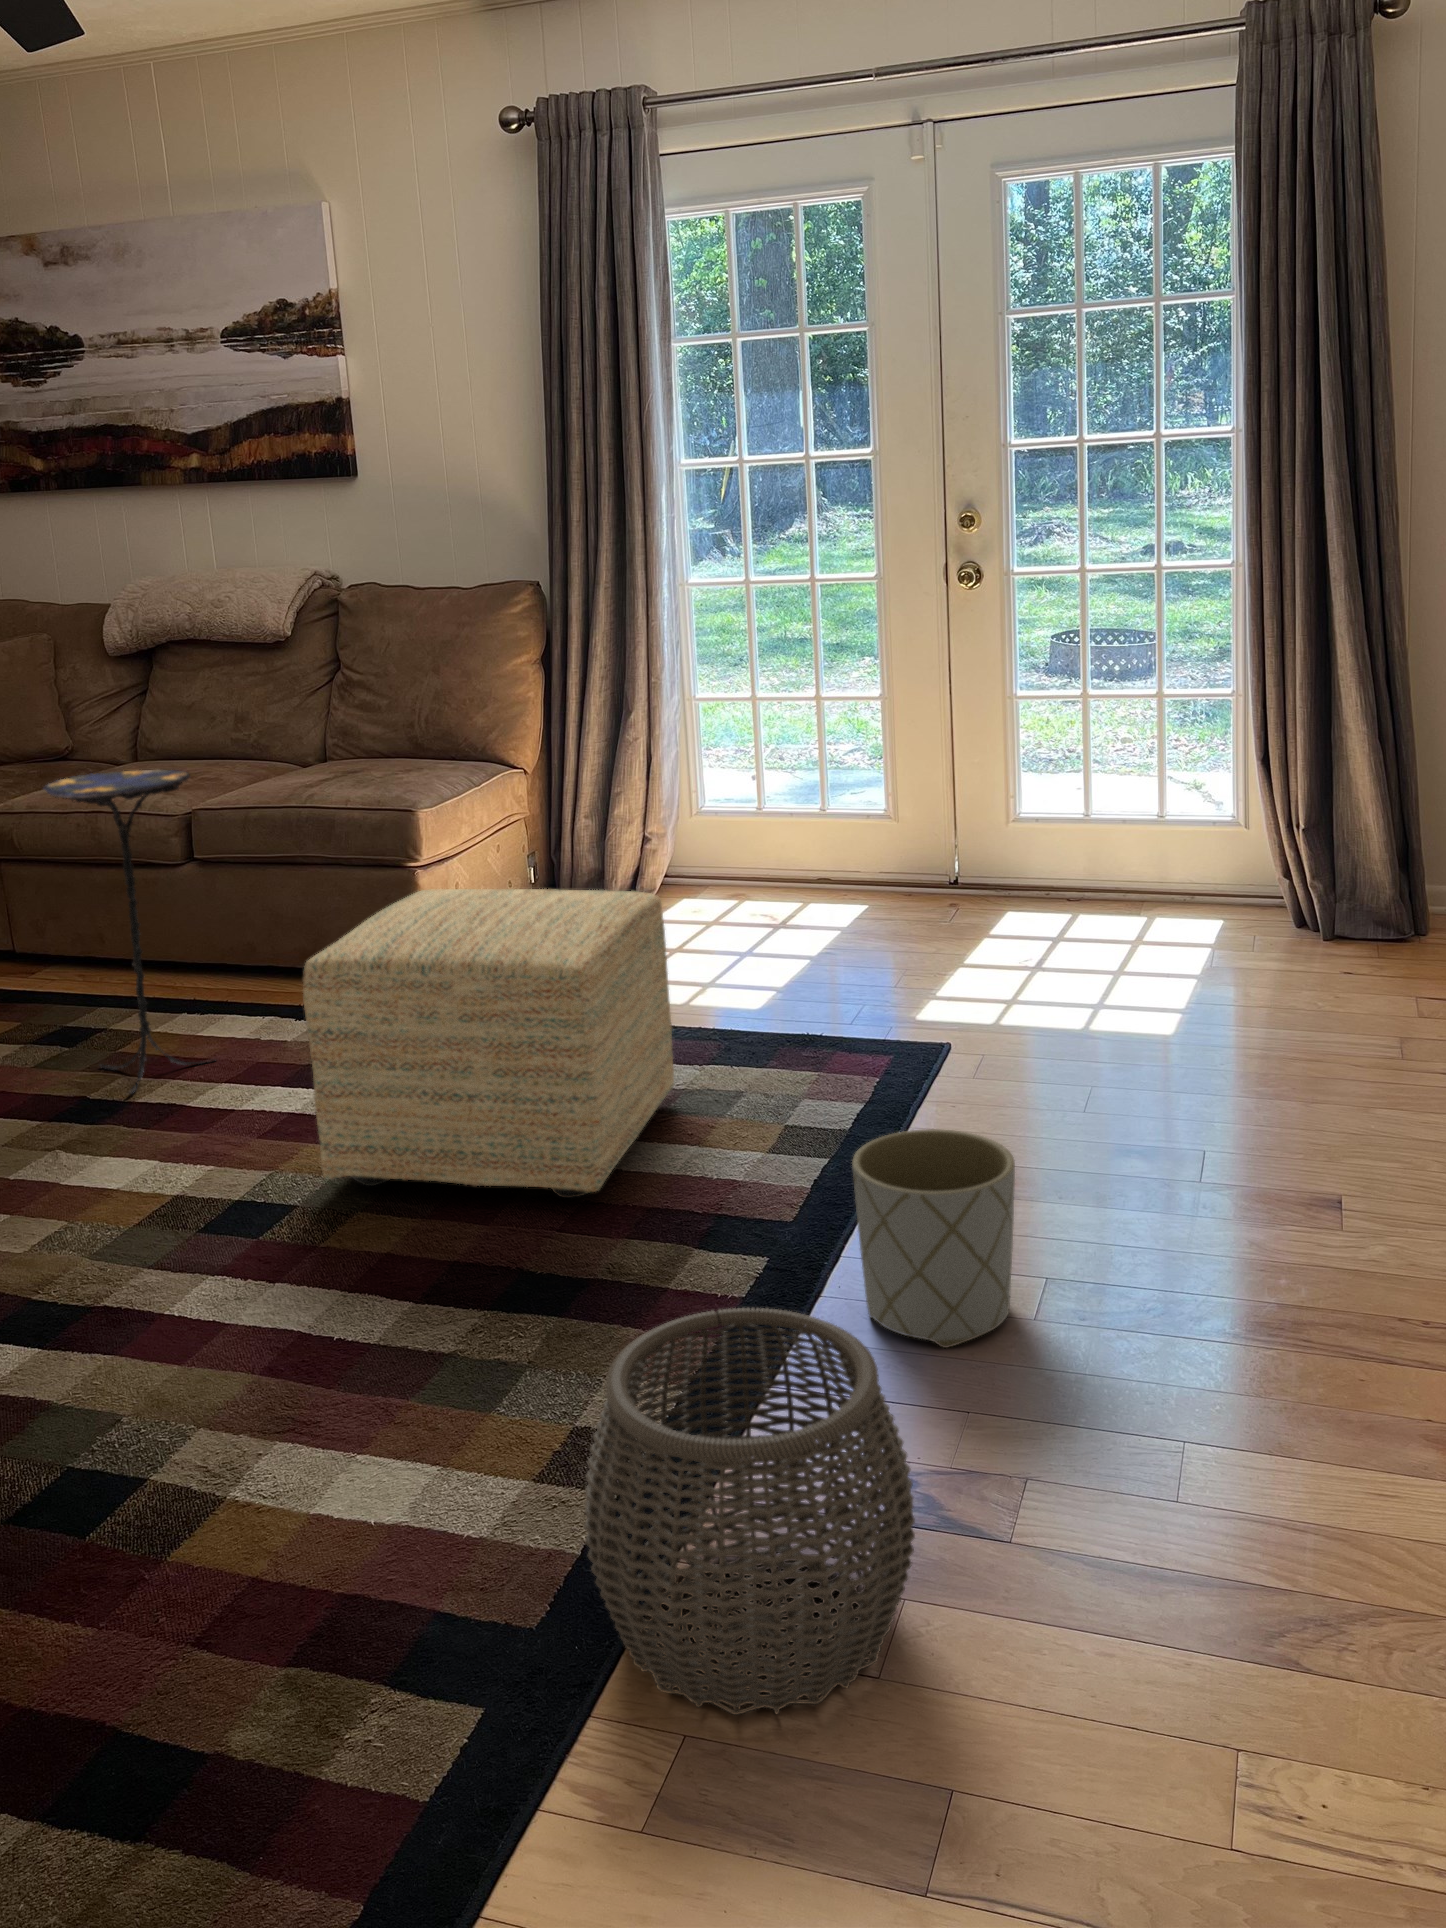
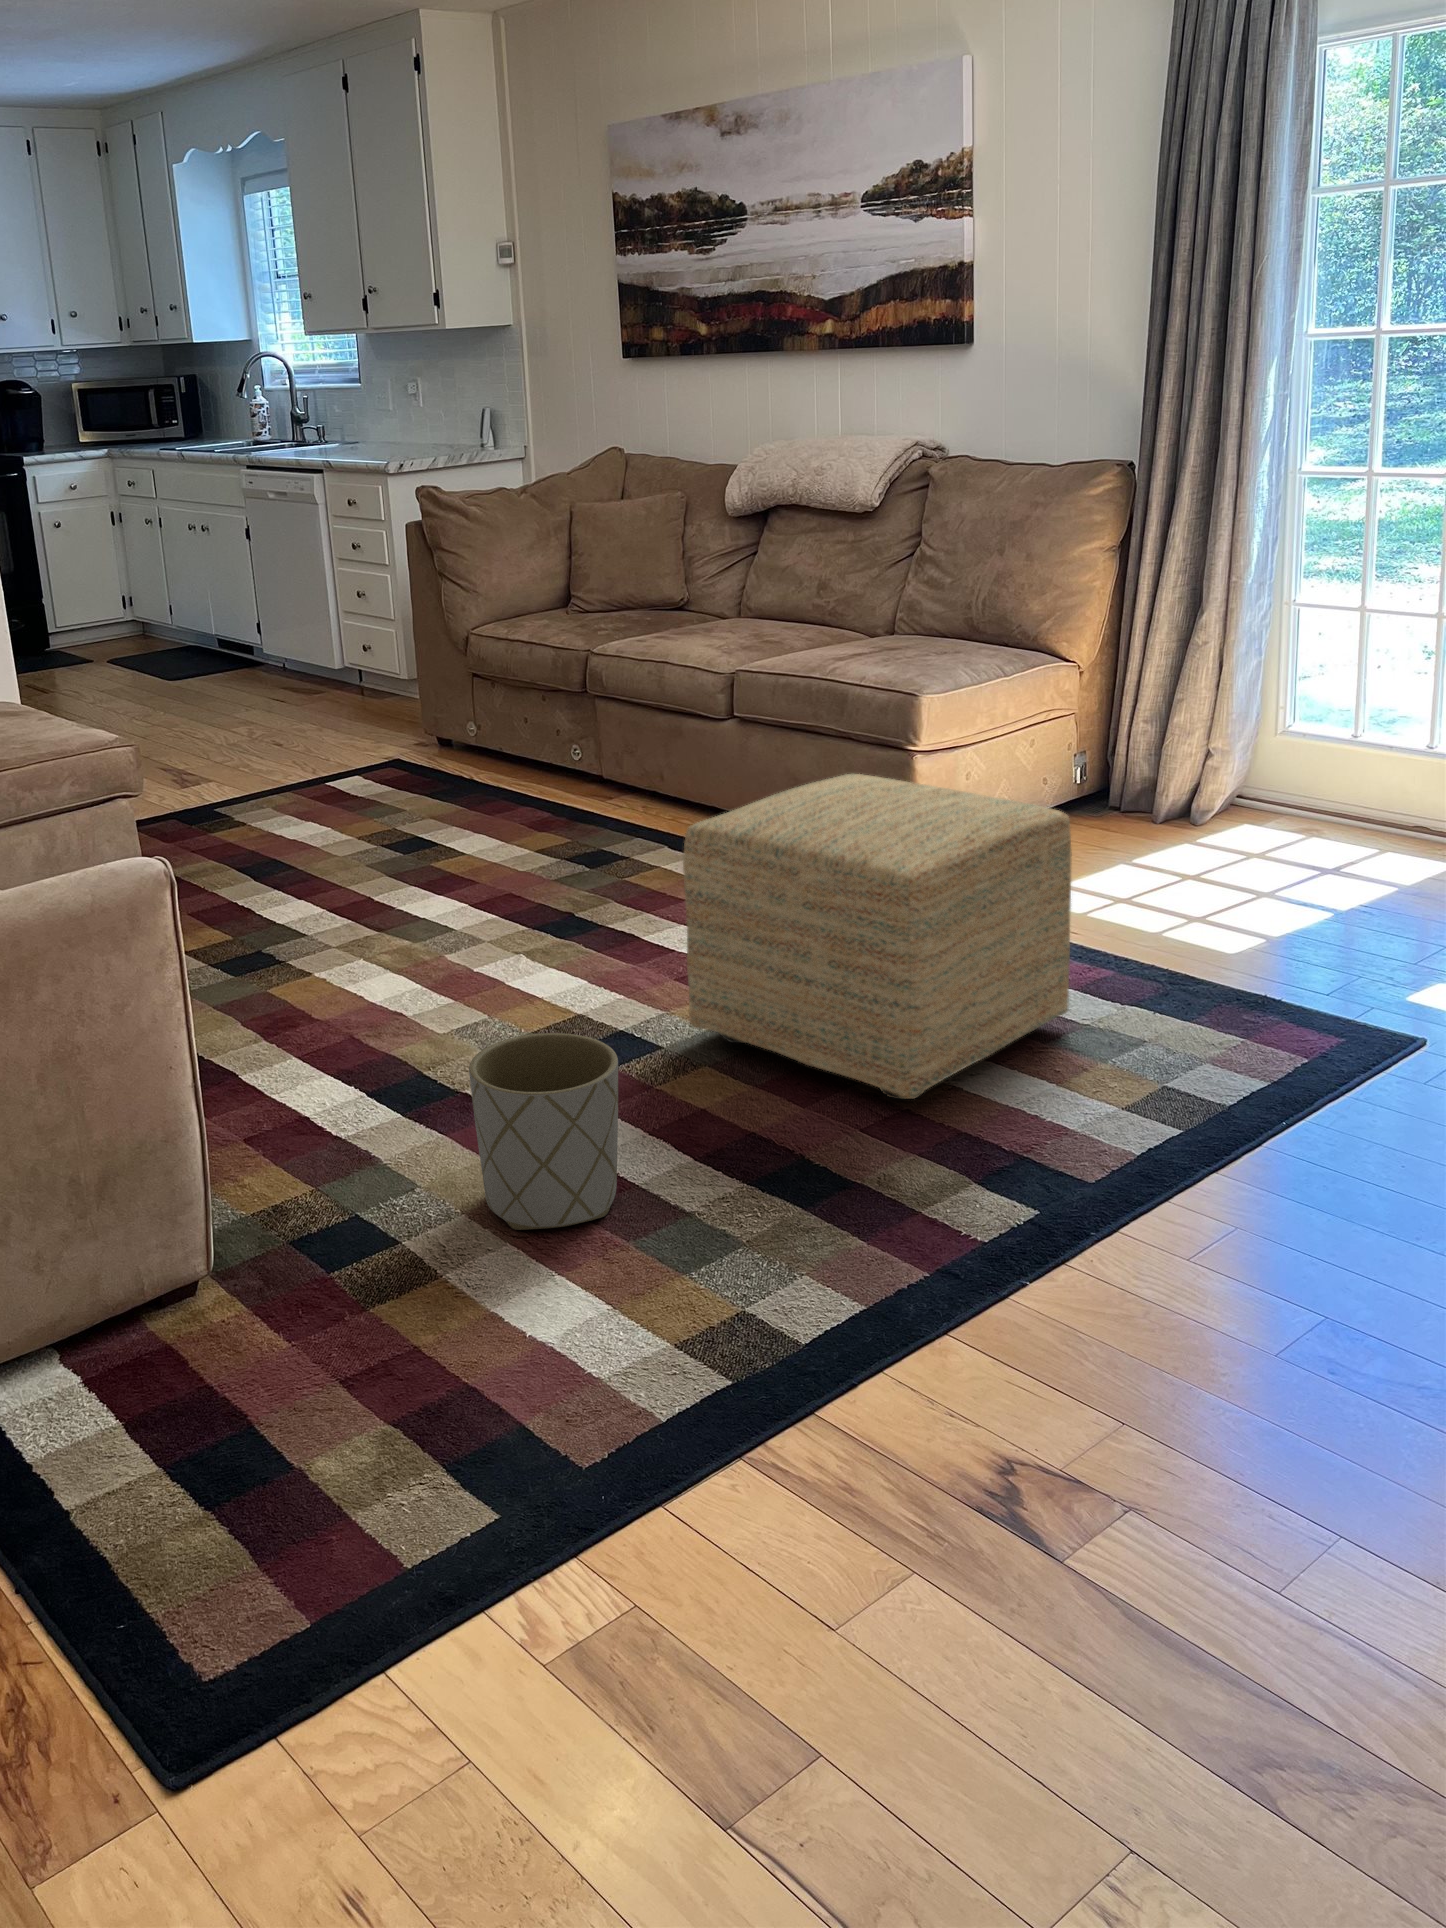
side table: present [44,770,216,1093] -> none [561,625,694,915]
planter: present [852,1129,1015,1348] -> present [469,1033,618,1230]
woven basket: present [584,1308,915,1715] -> none [591,1238,922,1635]

